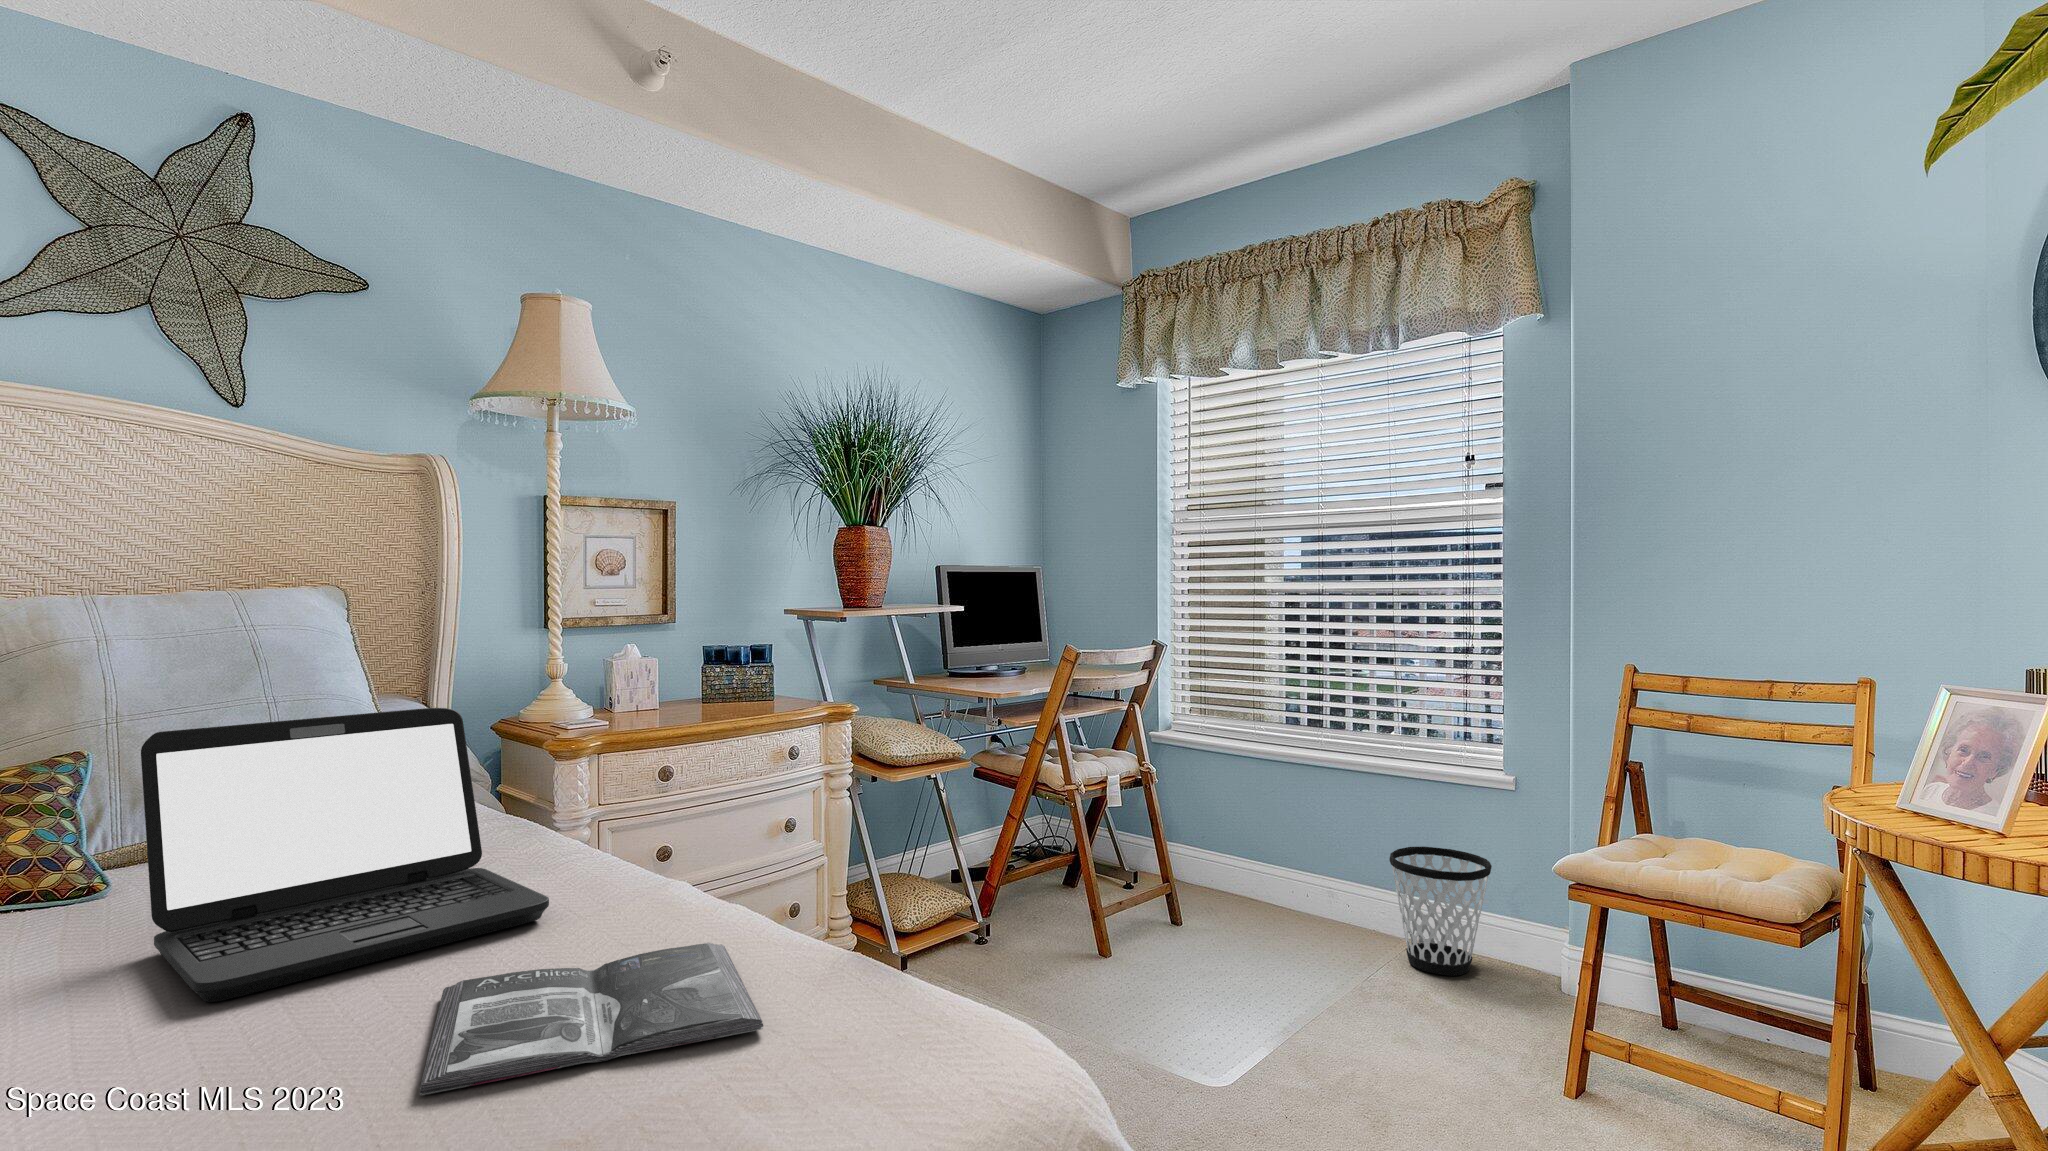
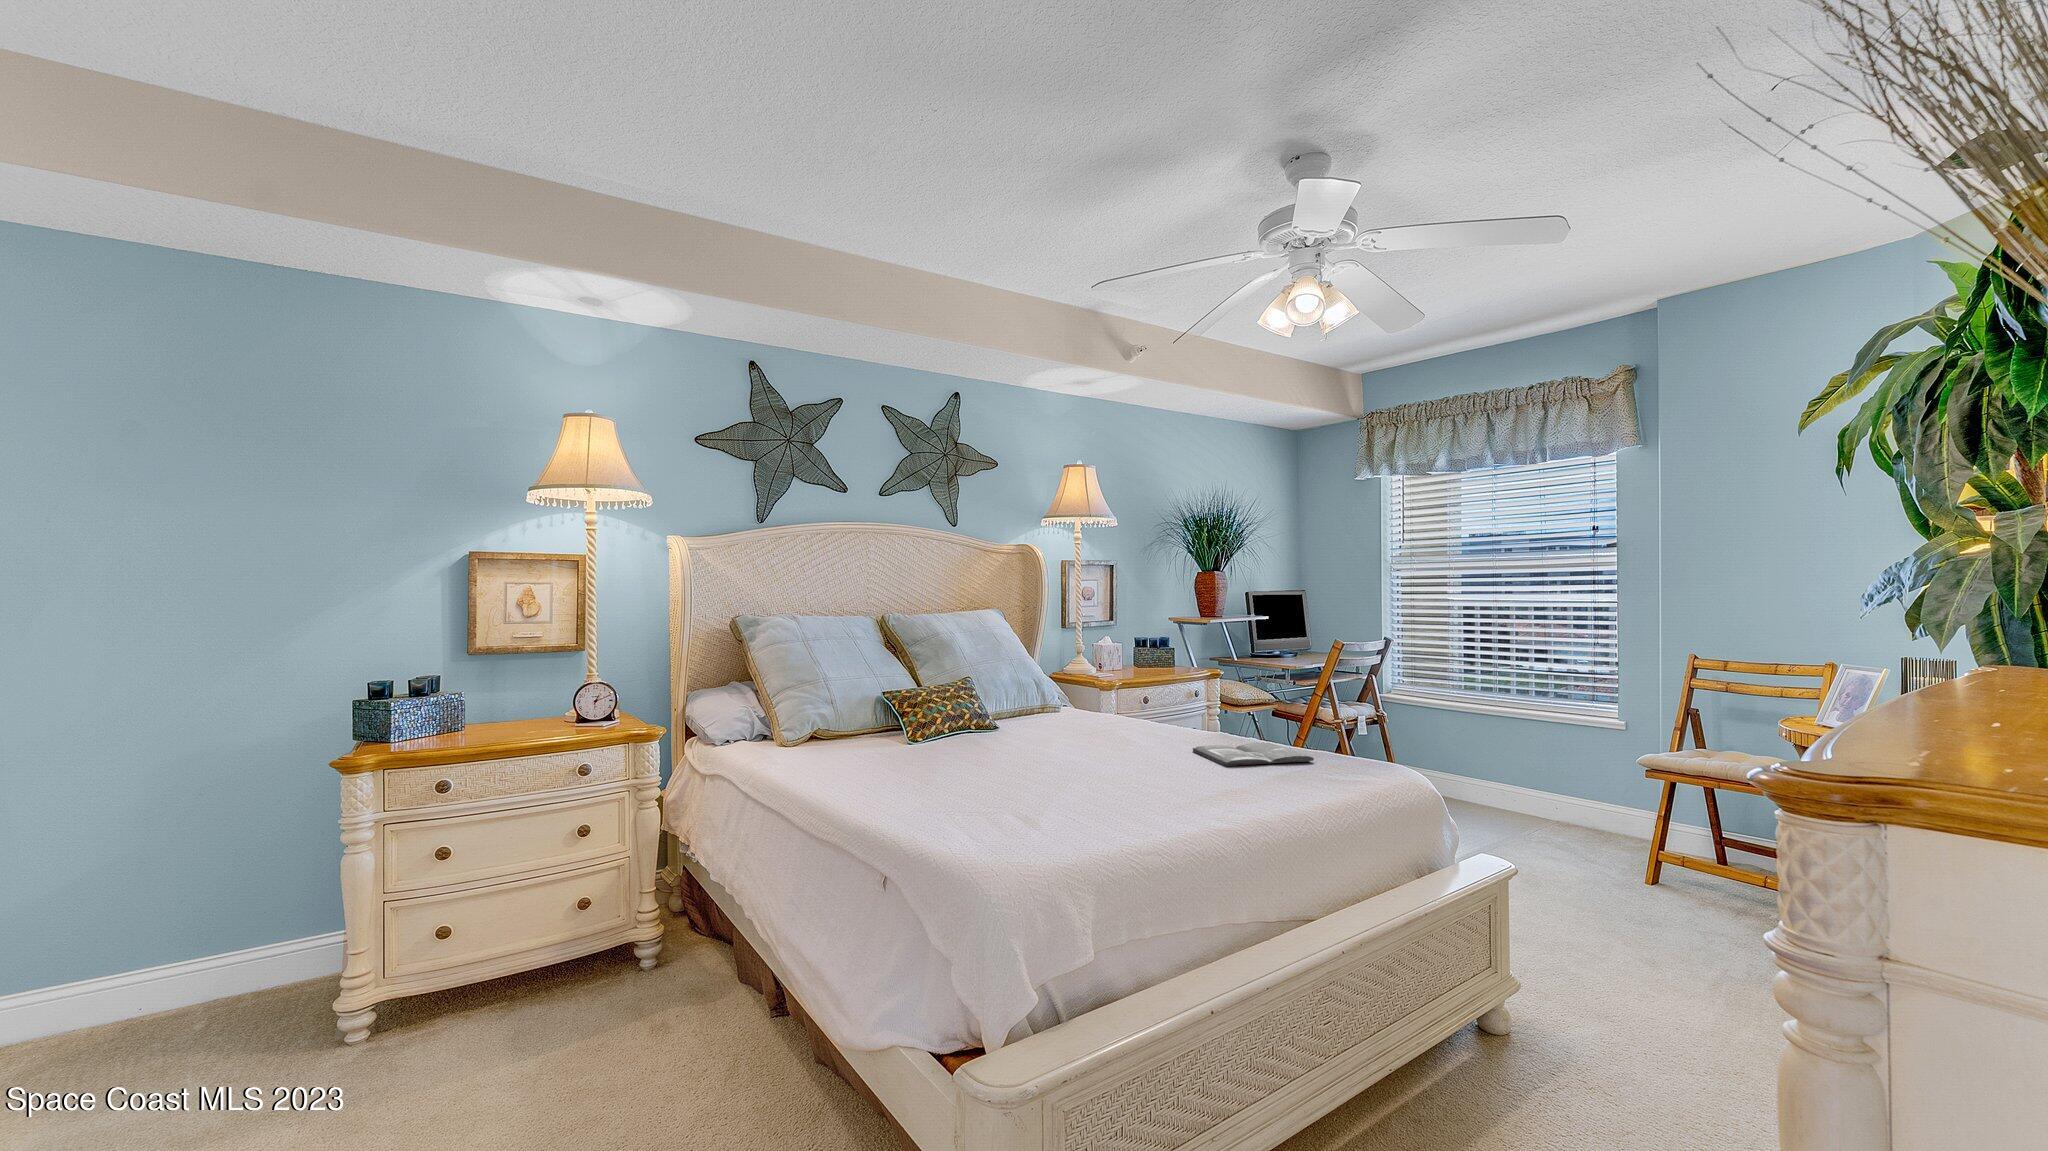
laptop: present [141,708,549,1002] -> none [1058,659,1193,749]
wastebasket: present [1389,847,1492,976] -> none [1542,763,1609,837]

